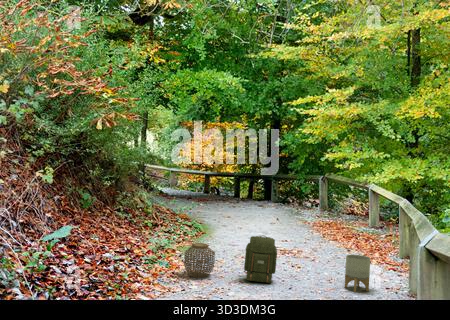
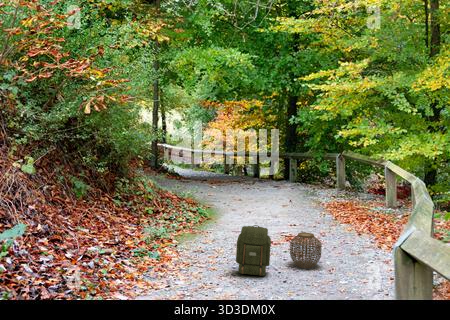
woven basket: present [184,243,215,278] -> present [290,233,322,268]
planter: present [345,255,370,292] -> none [345,244,373,286]

